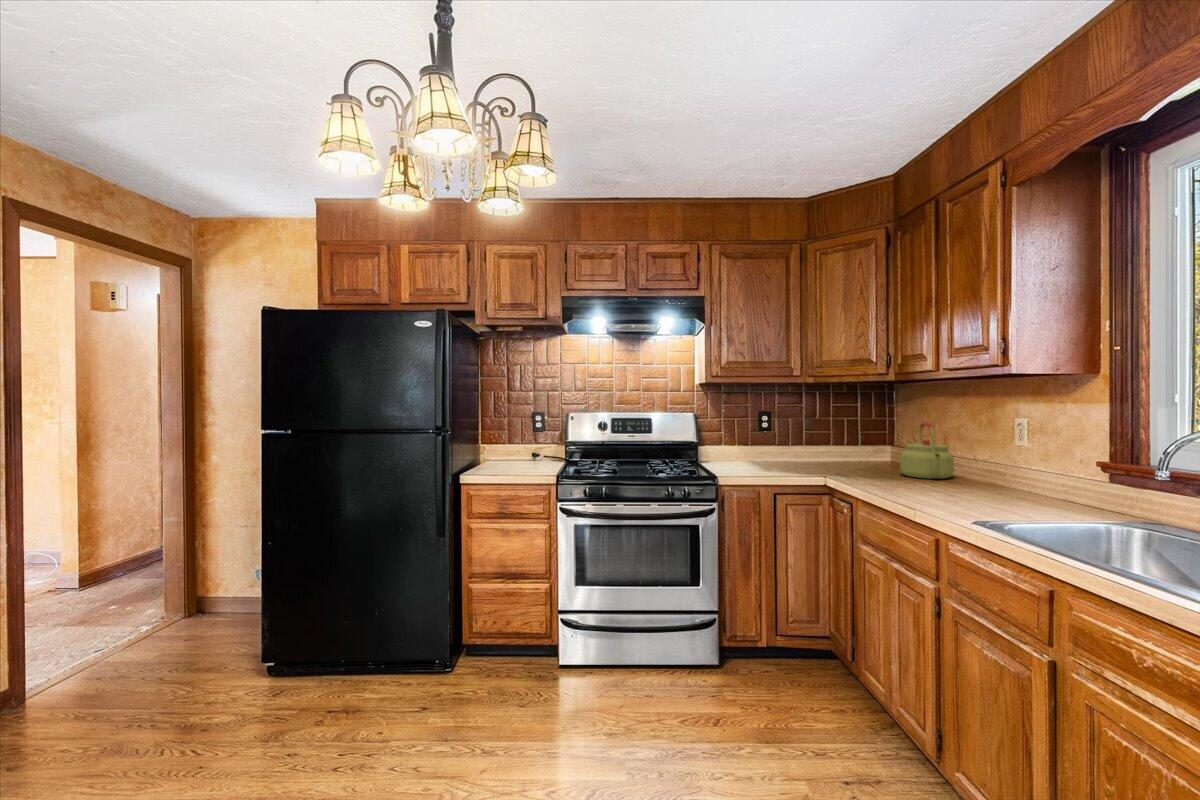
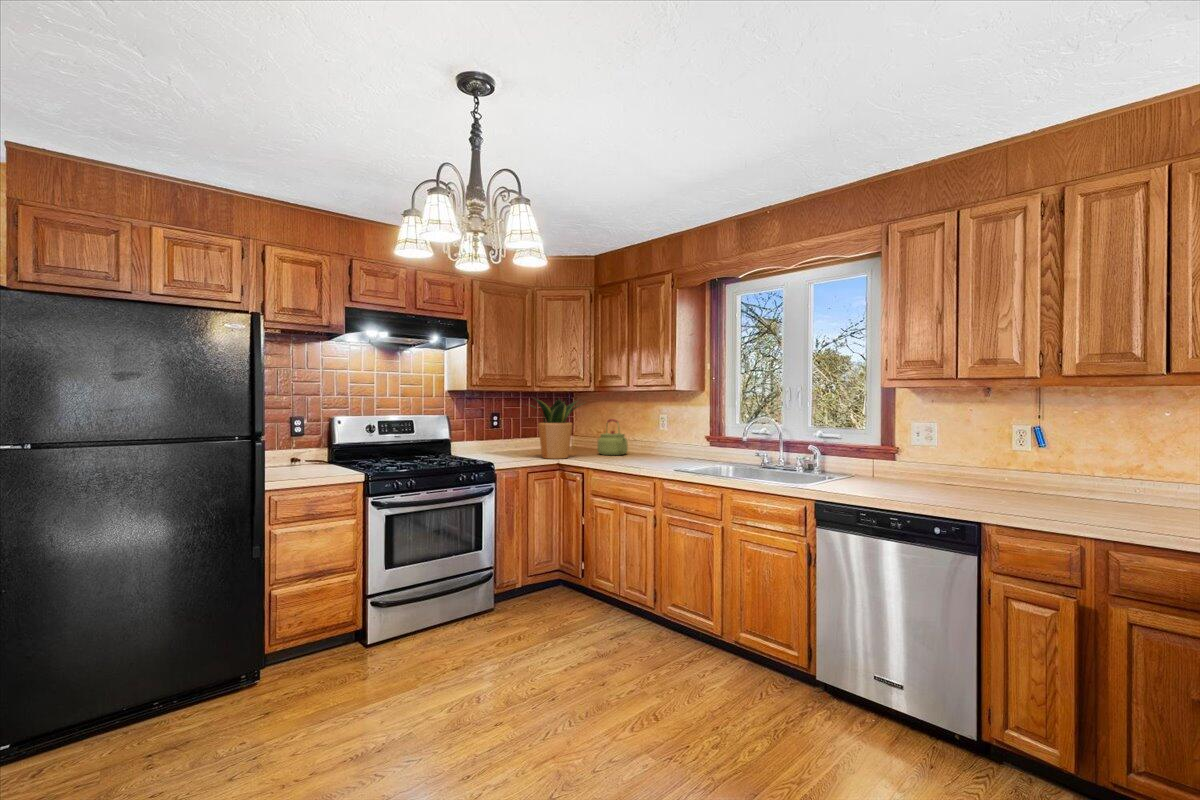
potted plant: none [776,390,867,477] -> present [530,399,580,459]

